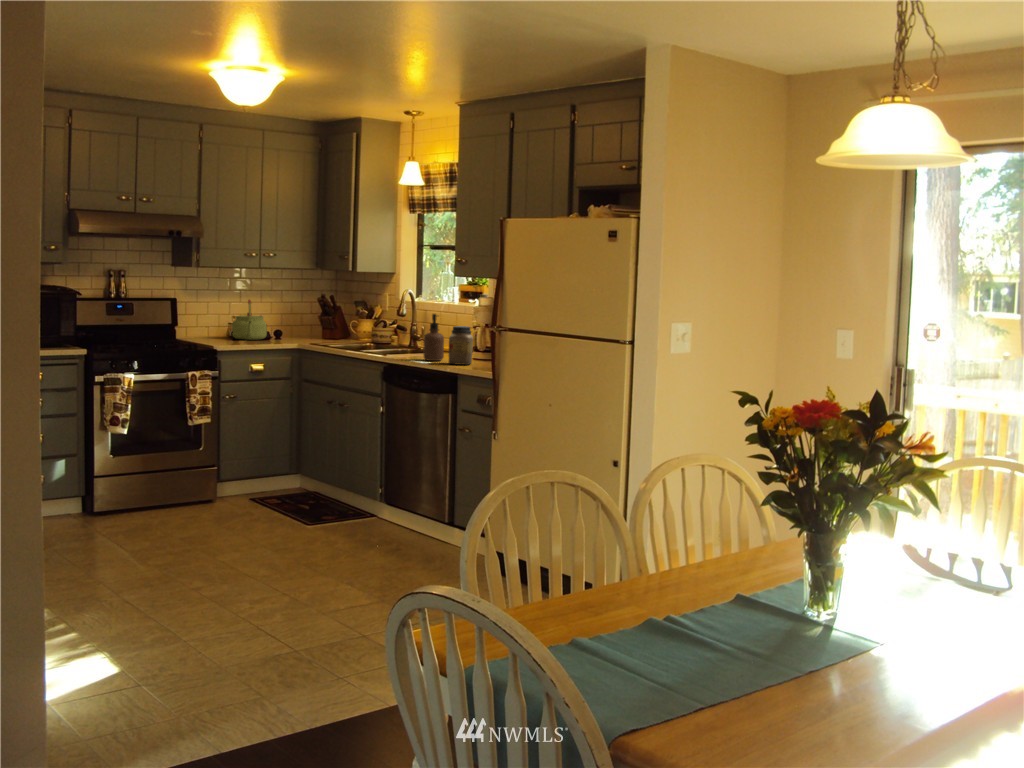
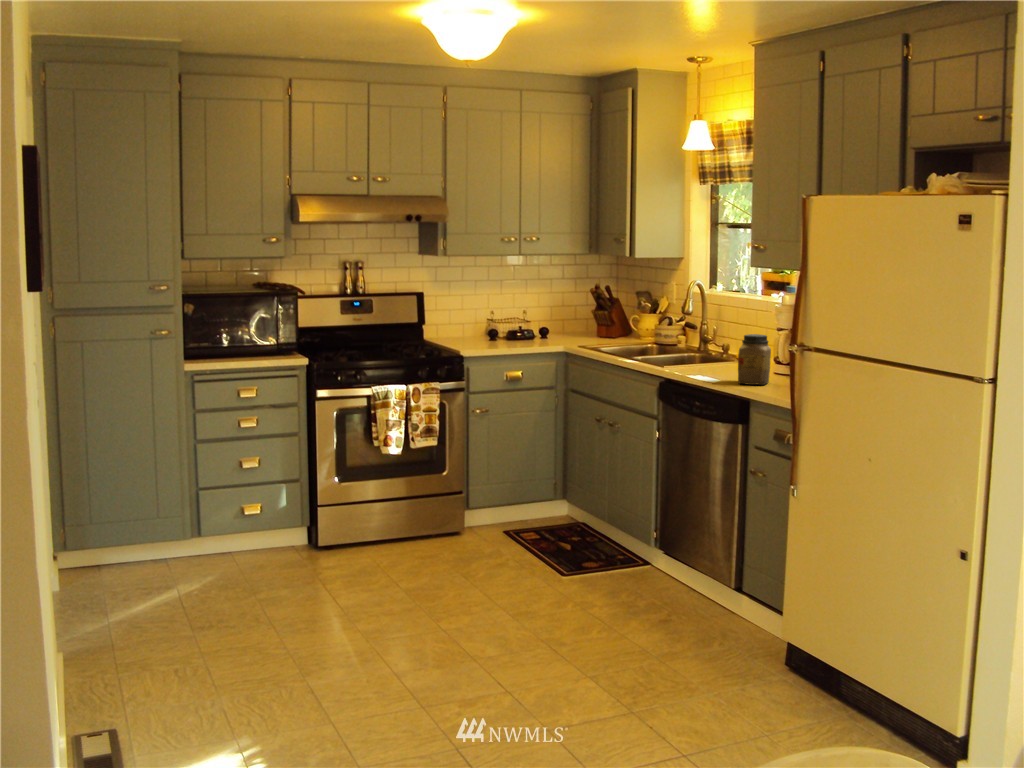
kettle: present [232,300,267,340] -> none [492,294,531,342]
soap dispenser: present [423,314,444,361] -> none [707,317,734,378]

